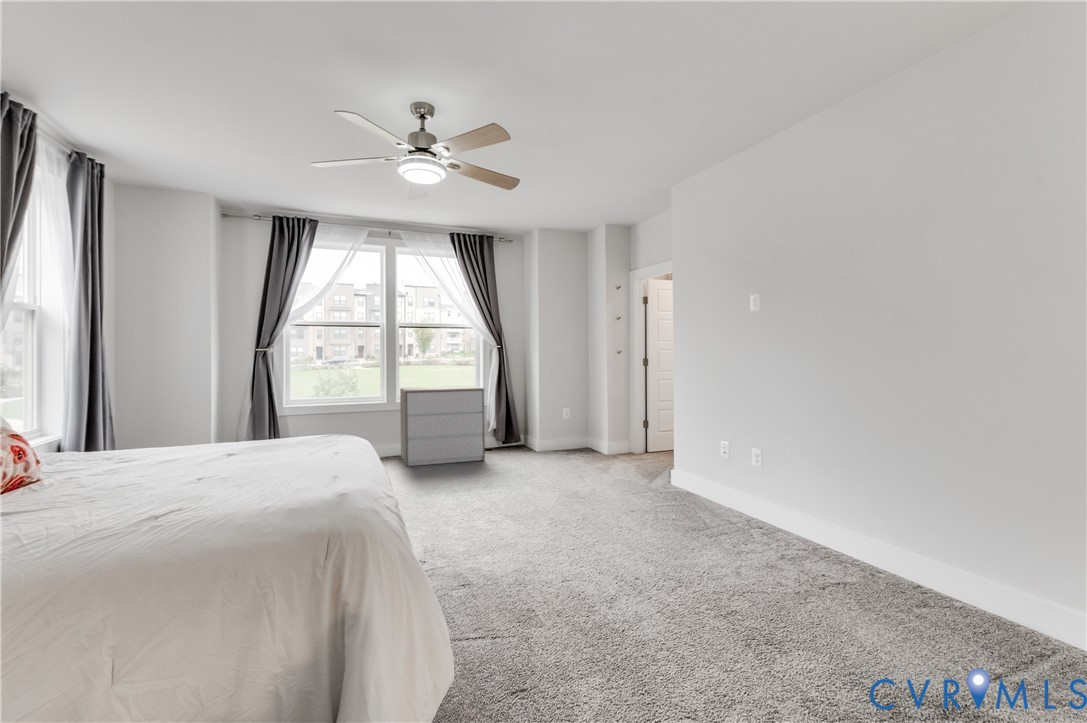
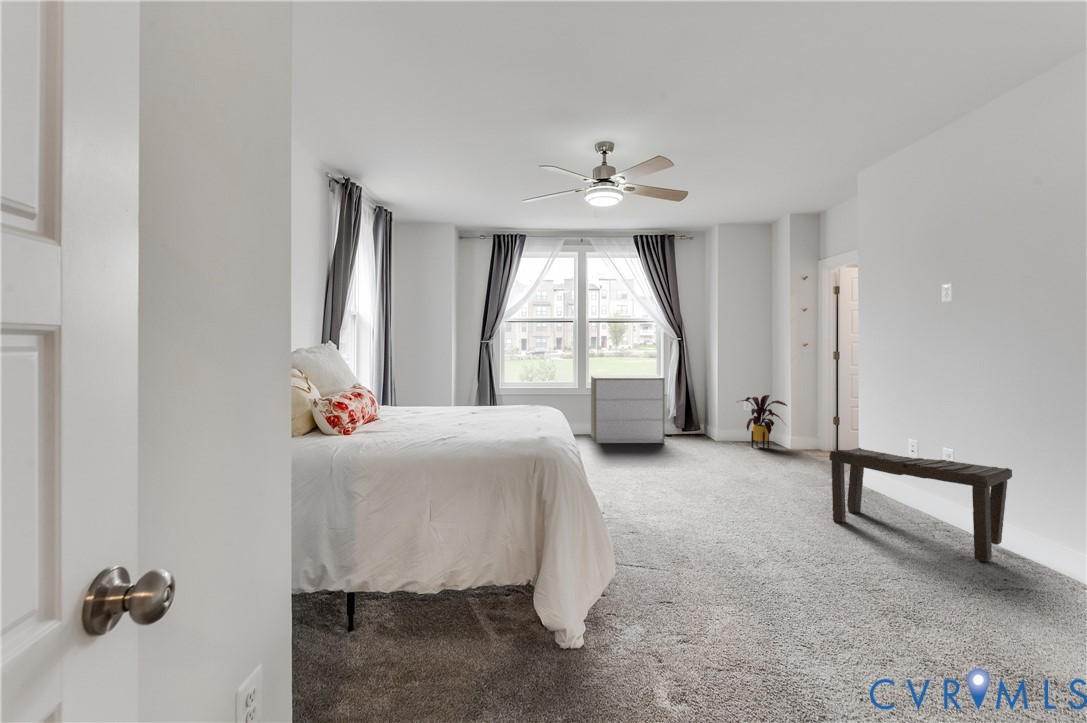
house plant: none [556,403,606,459] -> present [738,395,787,449]
bench: none [663,454,814,558] -> present [829,448,1012,562]

